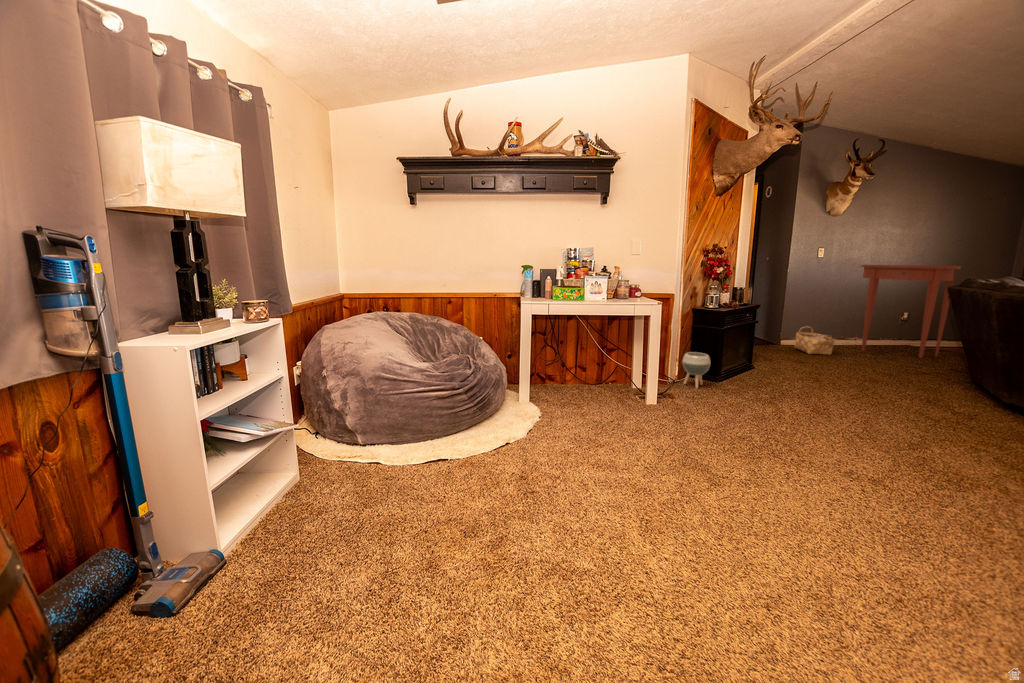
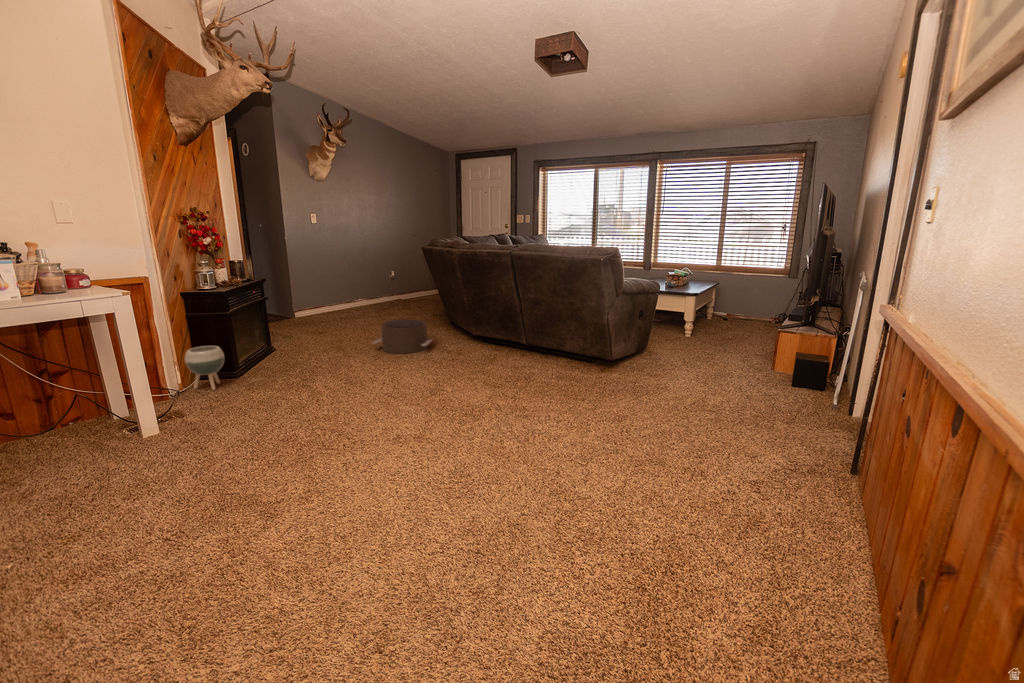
console table: present [853,265,961,358] -> none [344,235,411,312]
woven basket: present [794,326,835,354] -> none [306,296,340,322]
pouf: none [860,365,953,408] -> present [373,319,433,353]

